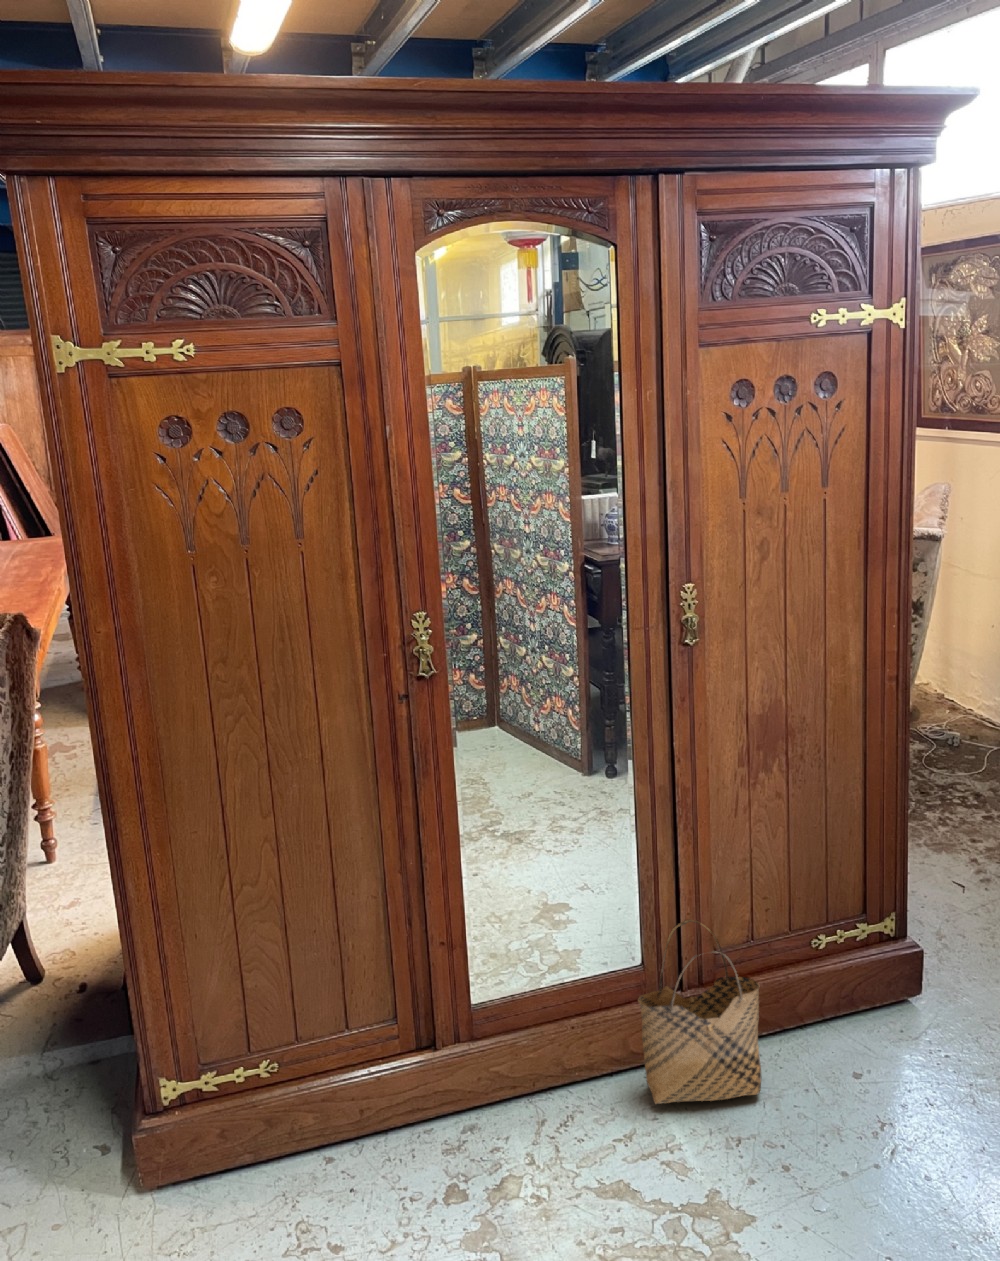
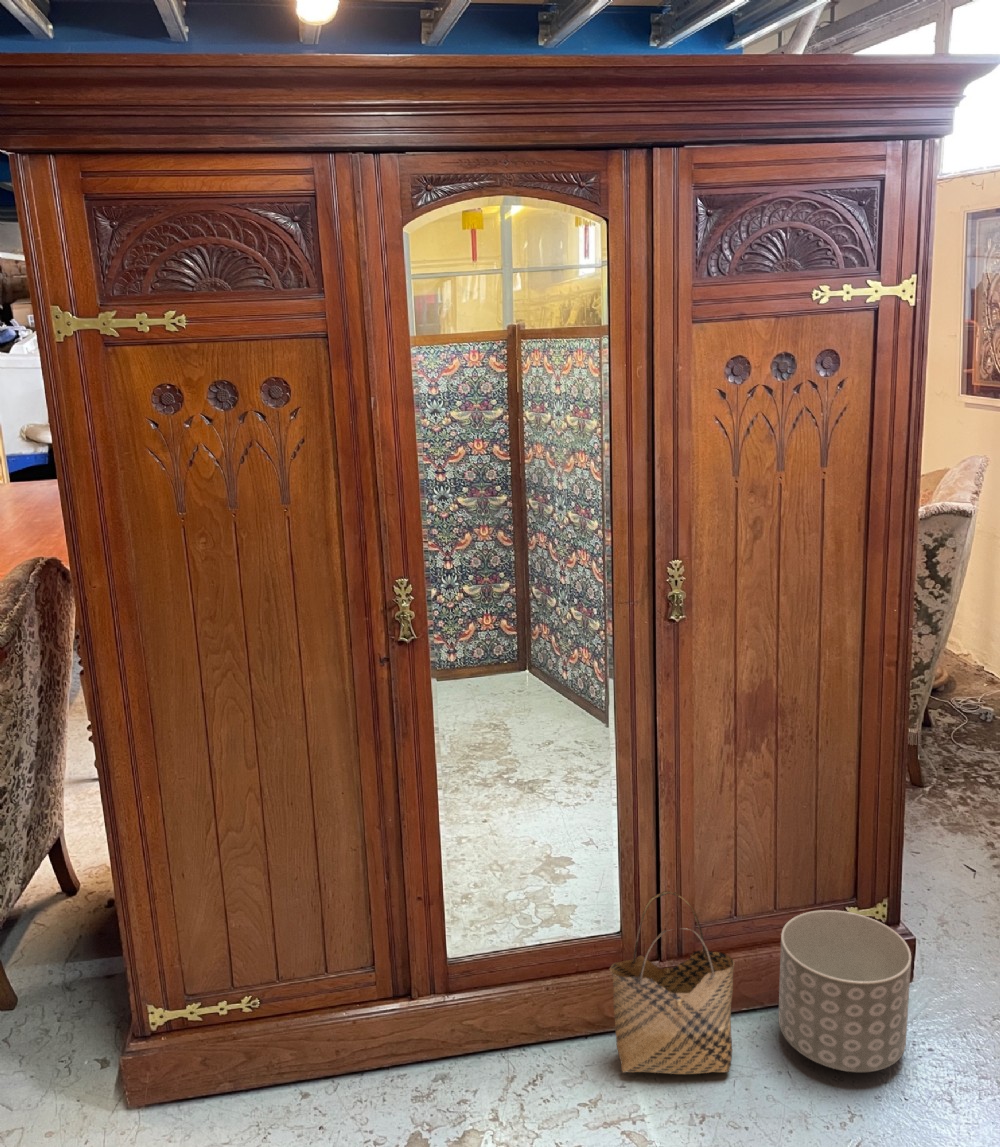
planter: none [800,929,929,1082] -> present [778,910,911,1072]

